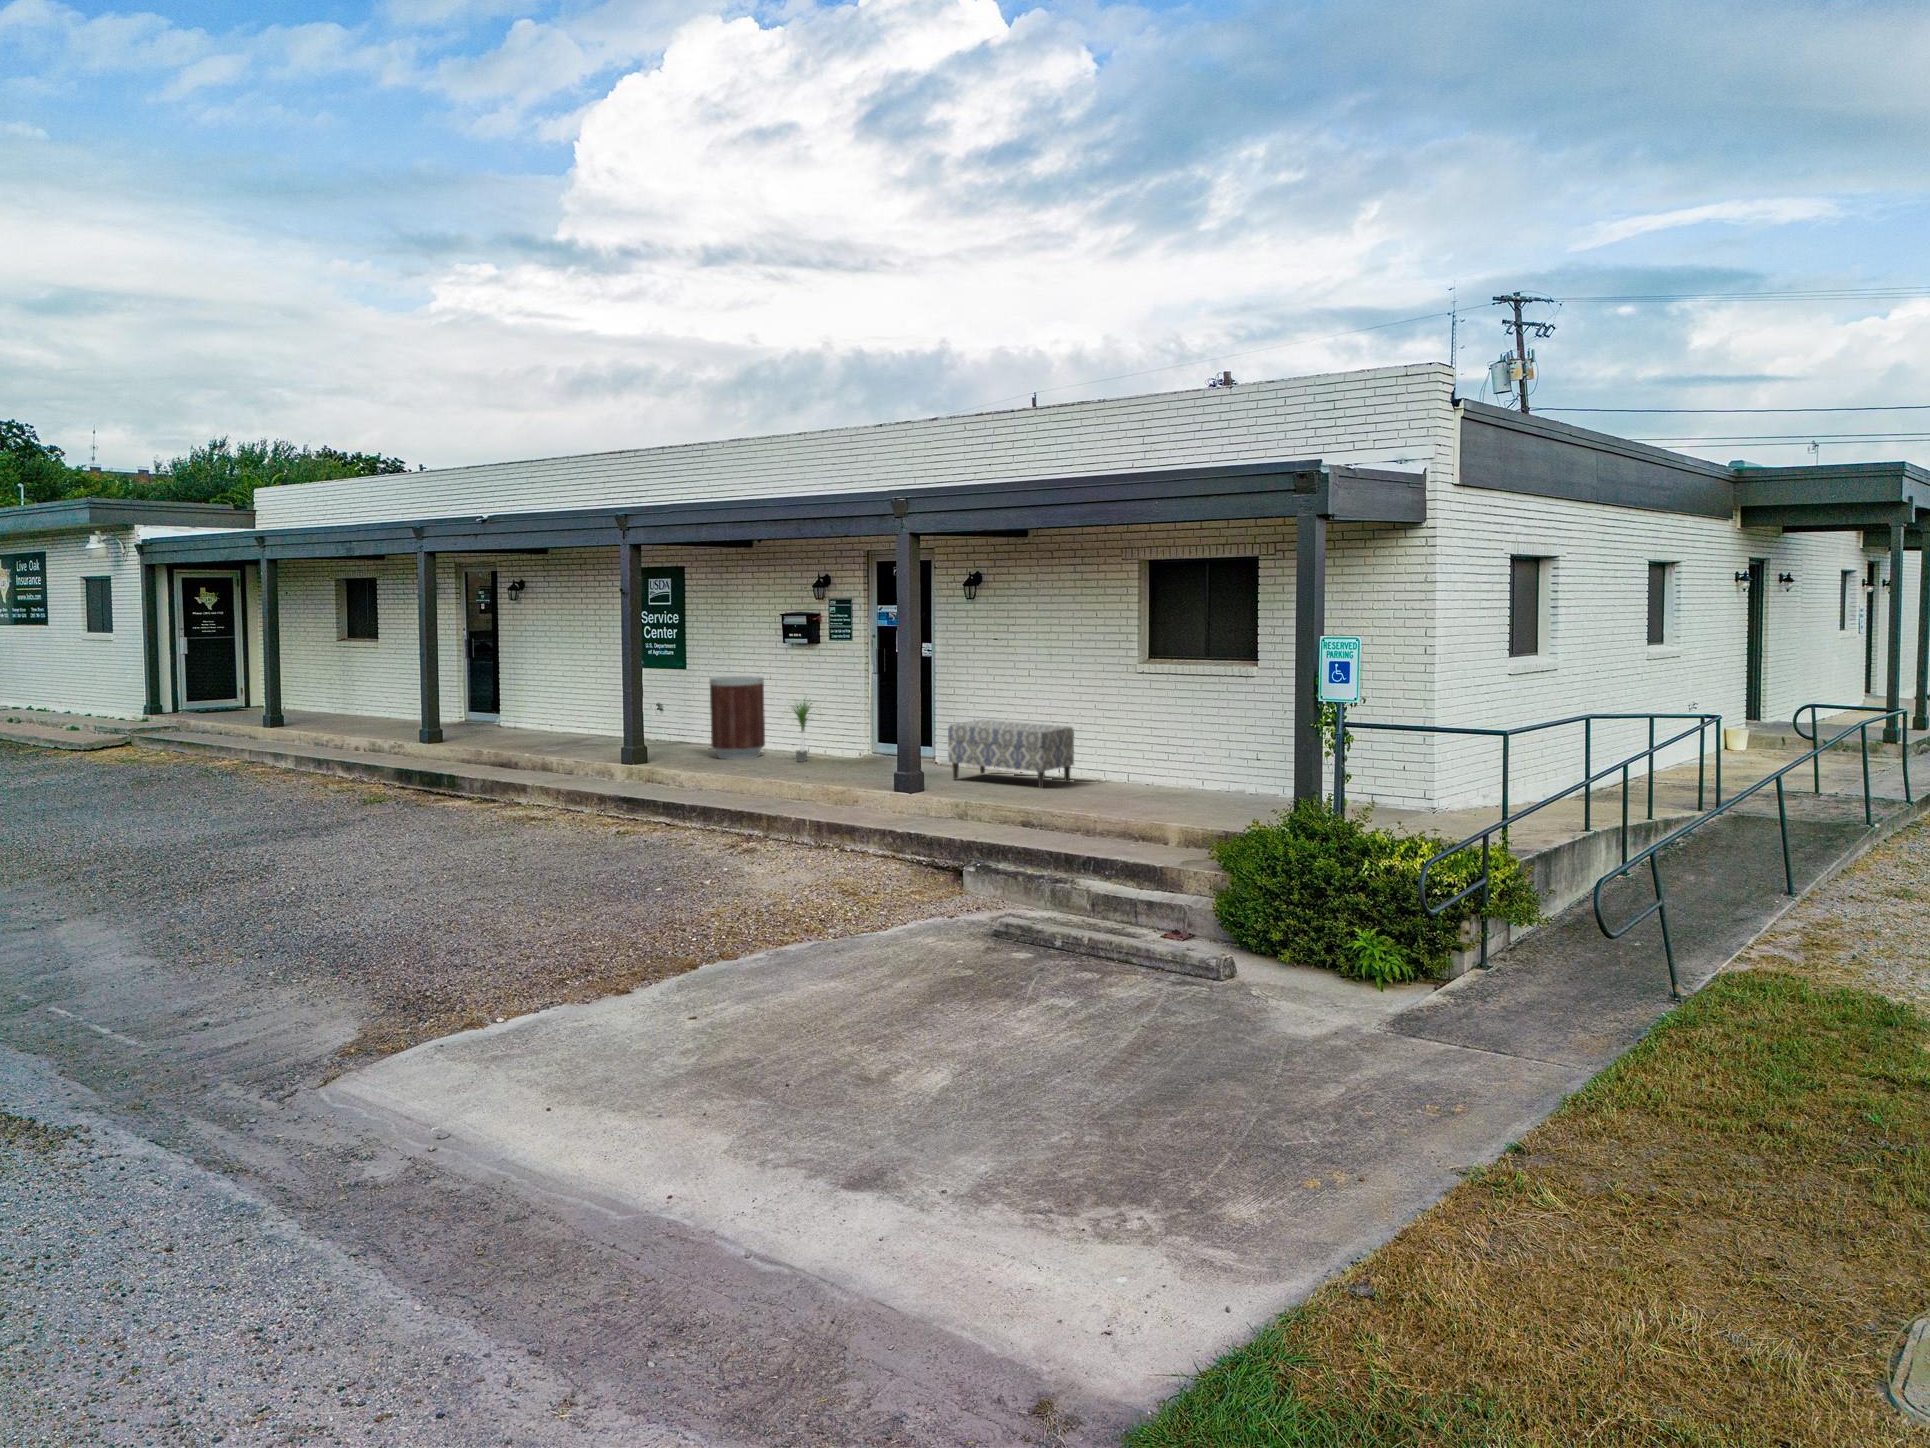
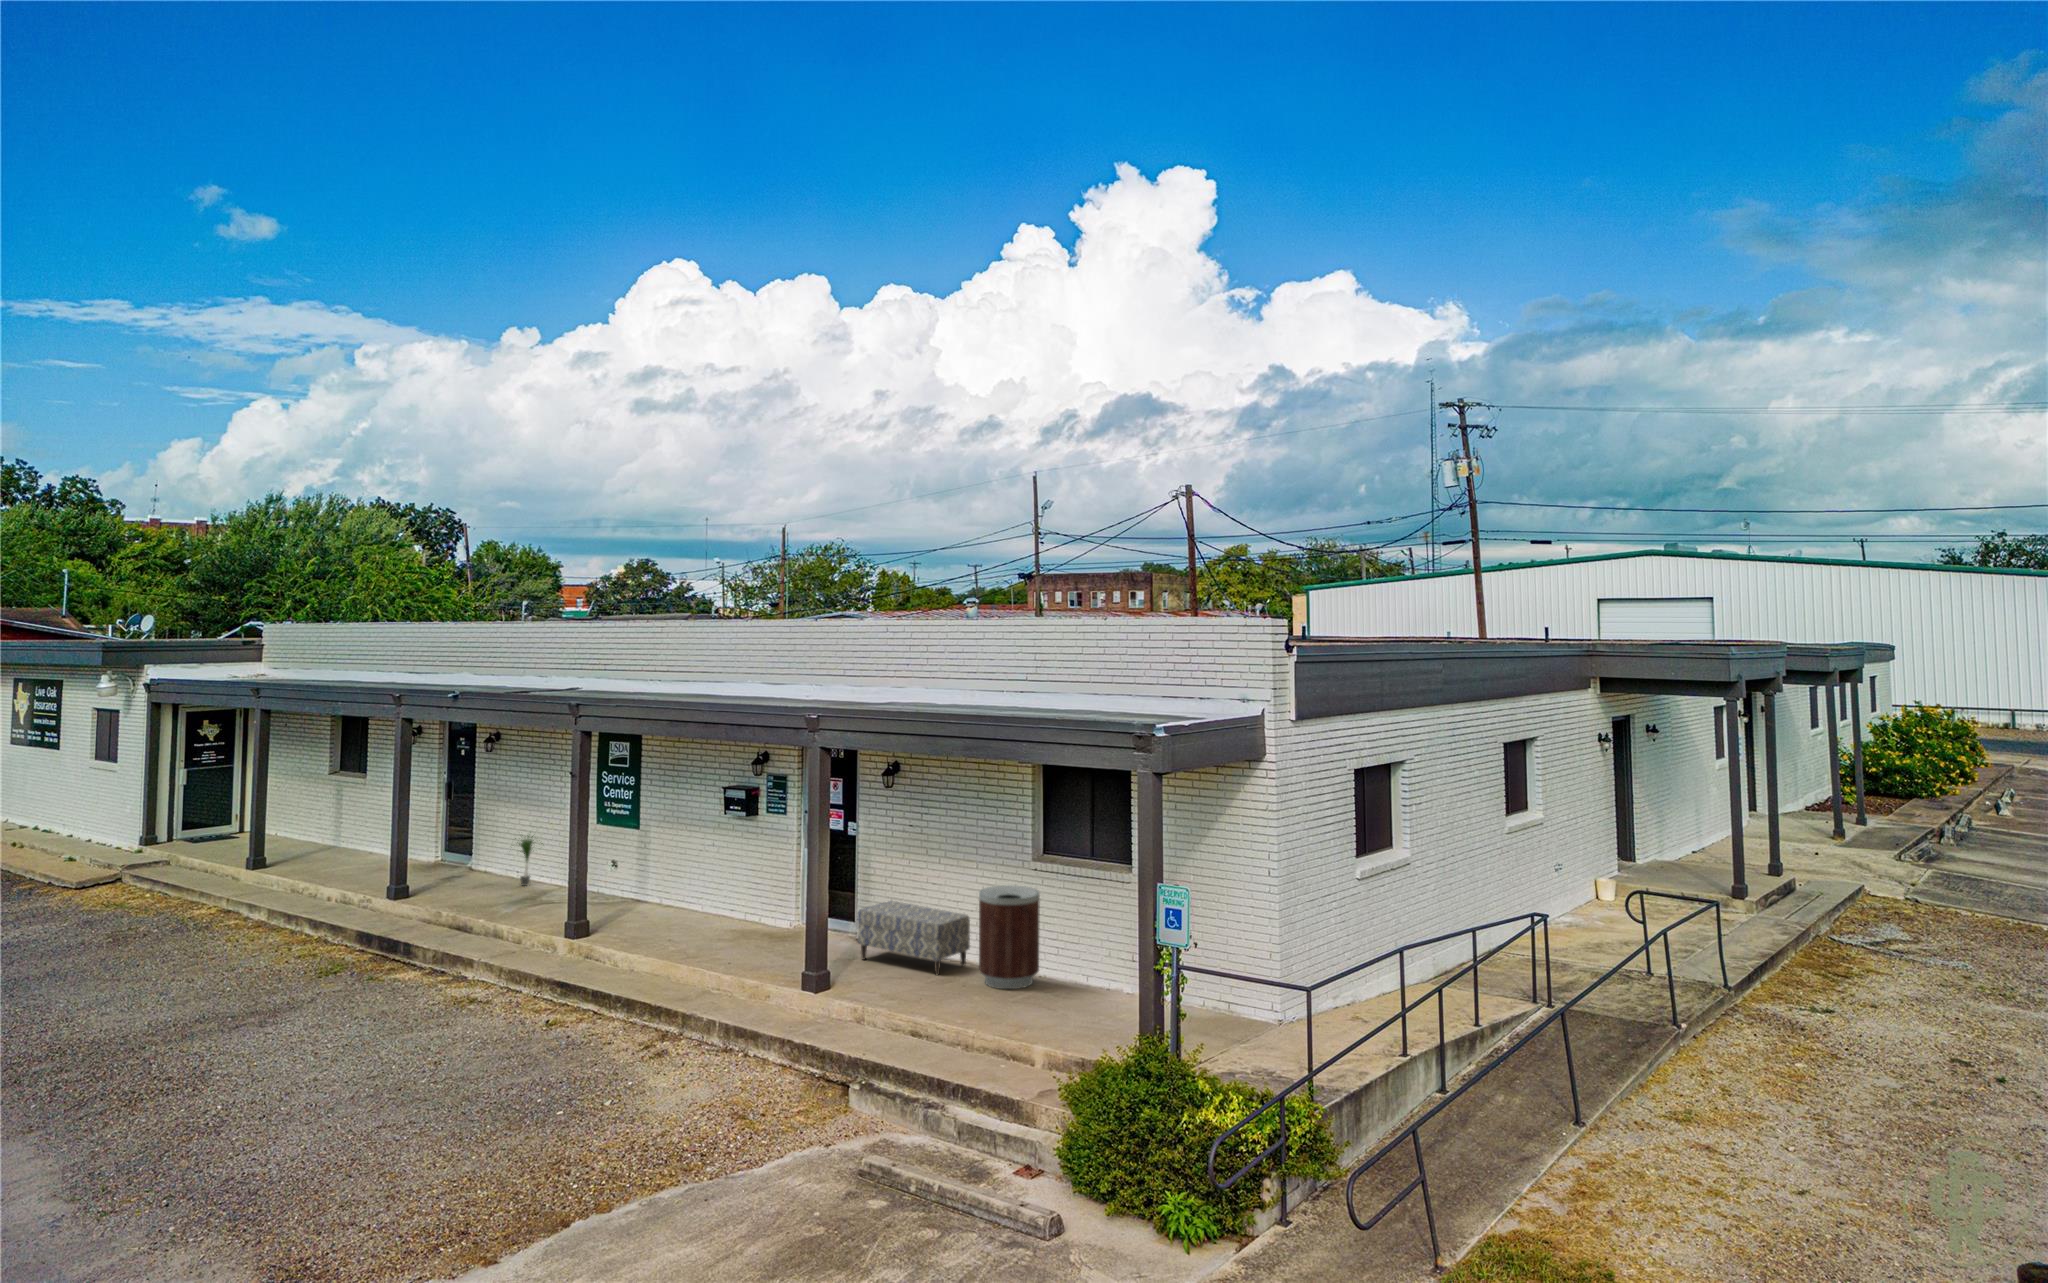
trash can: present [710,676,765,759] -> present [979,885,1040,989]
potted plant: present [793,699,813,762] -> present [515,836,534,886]

